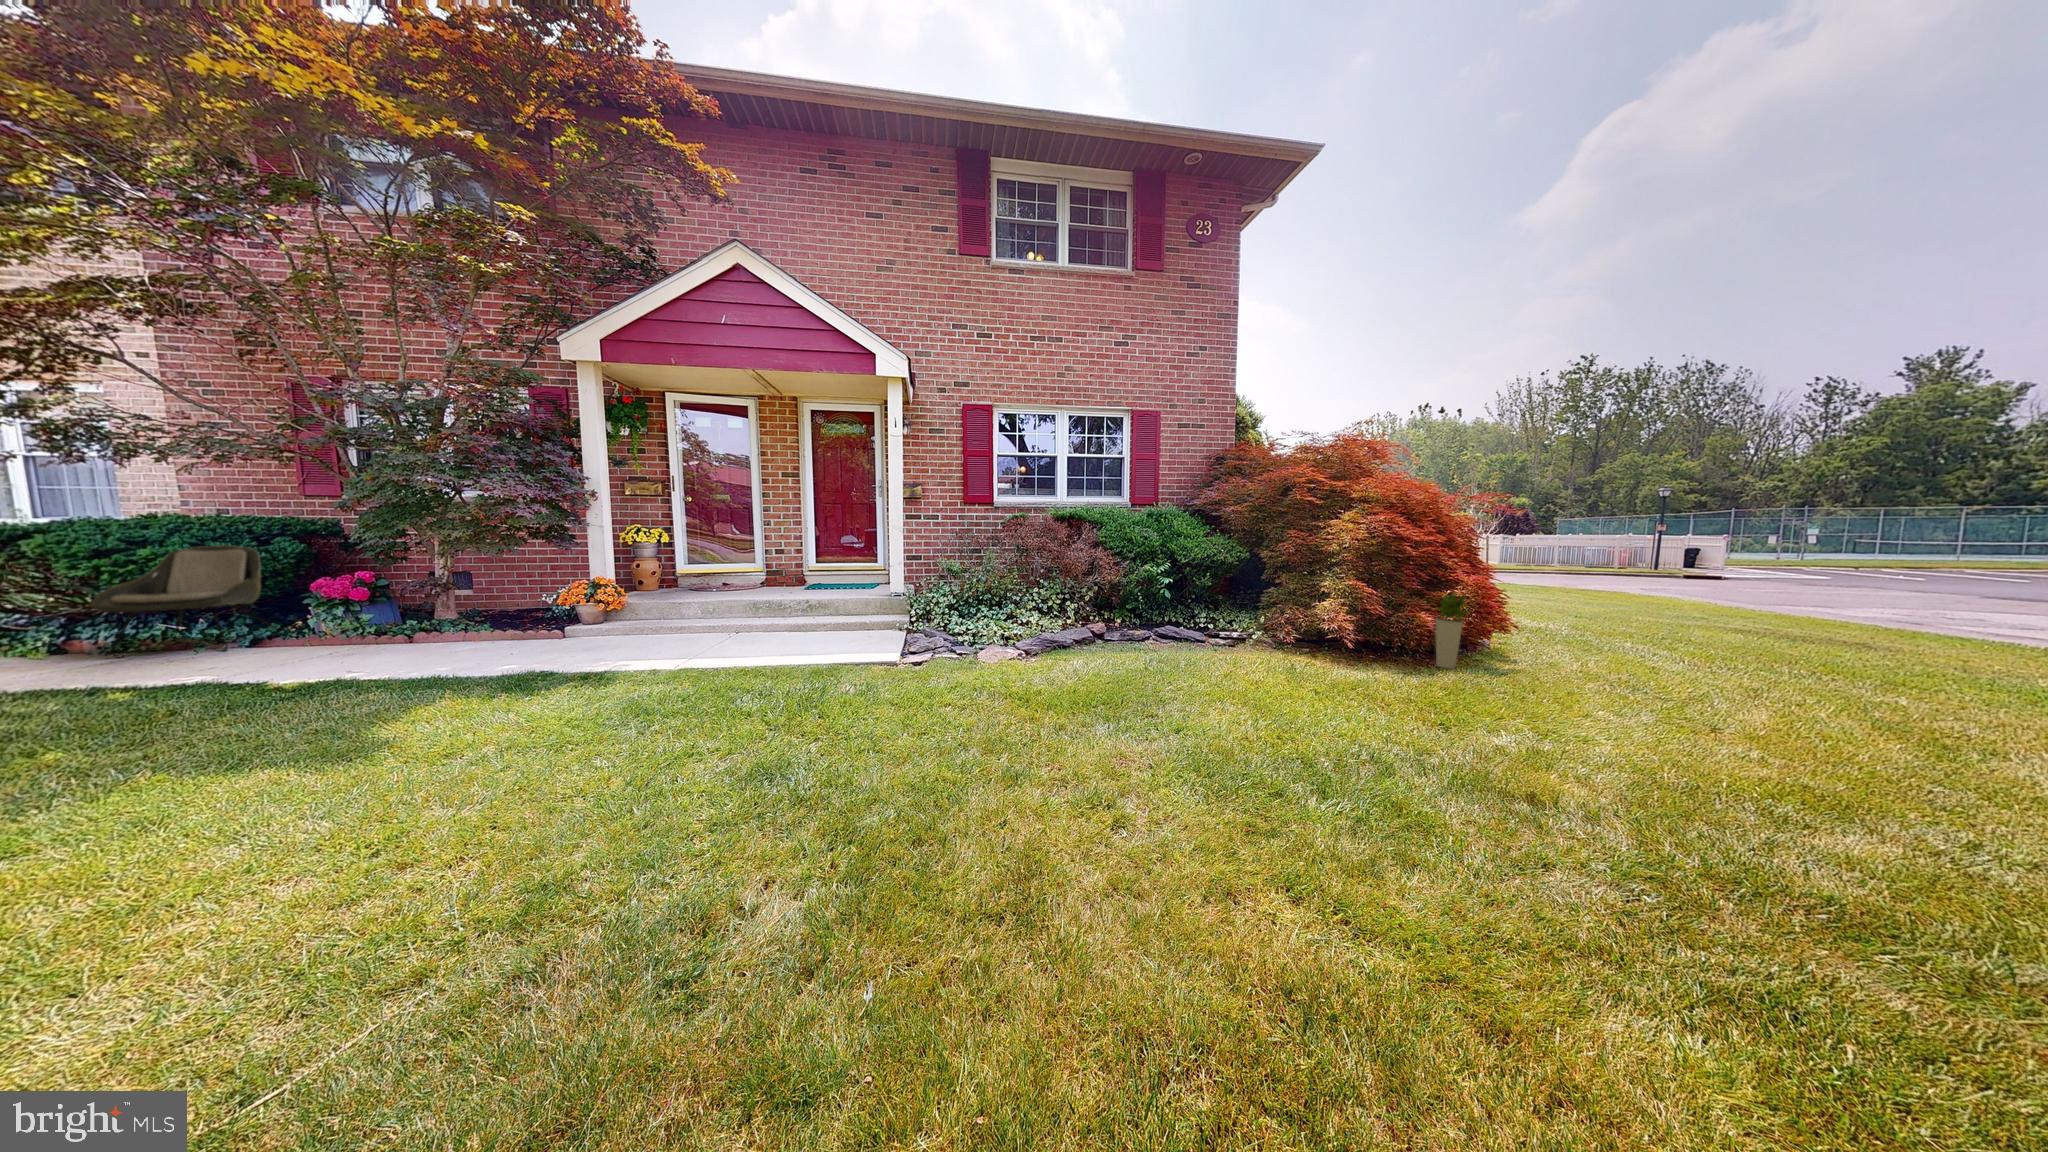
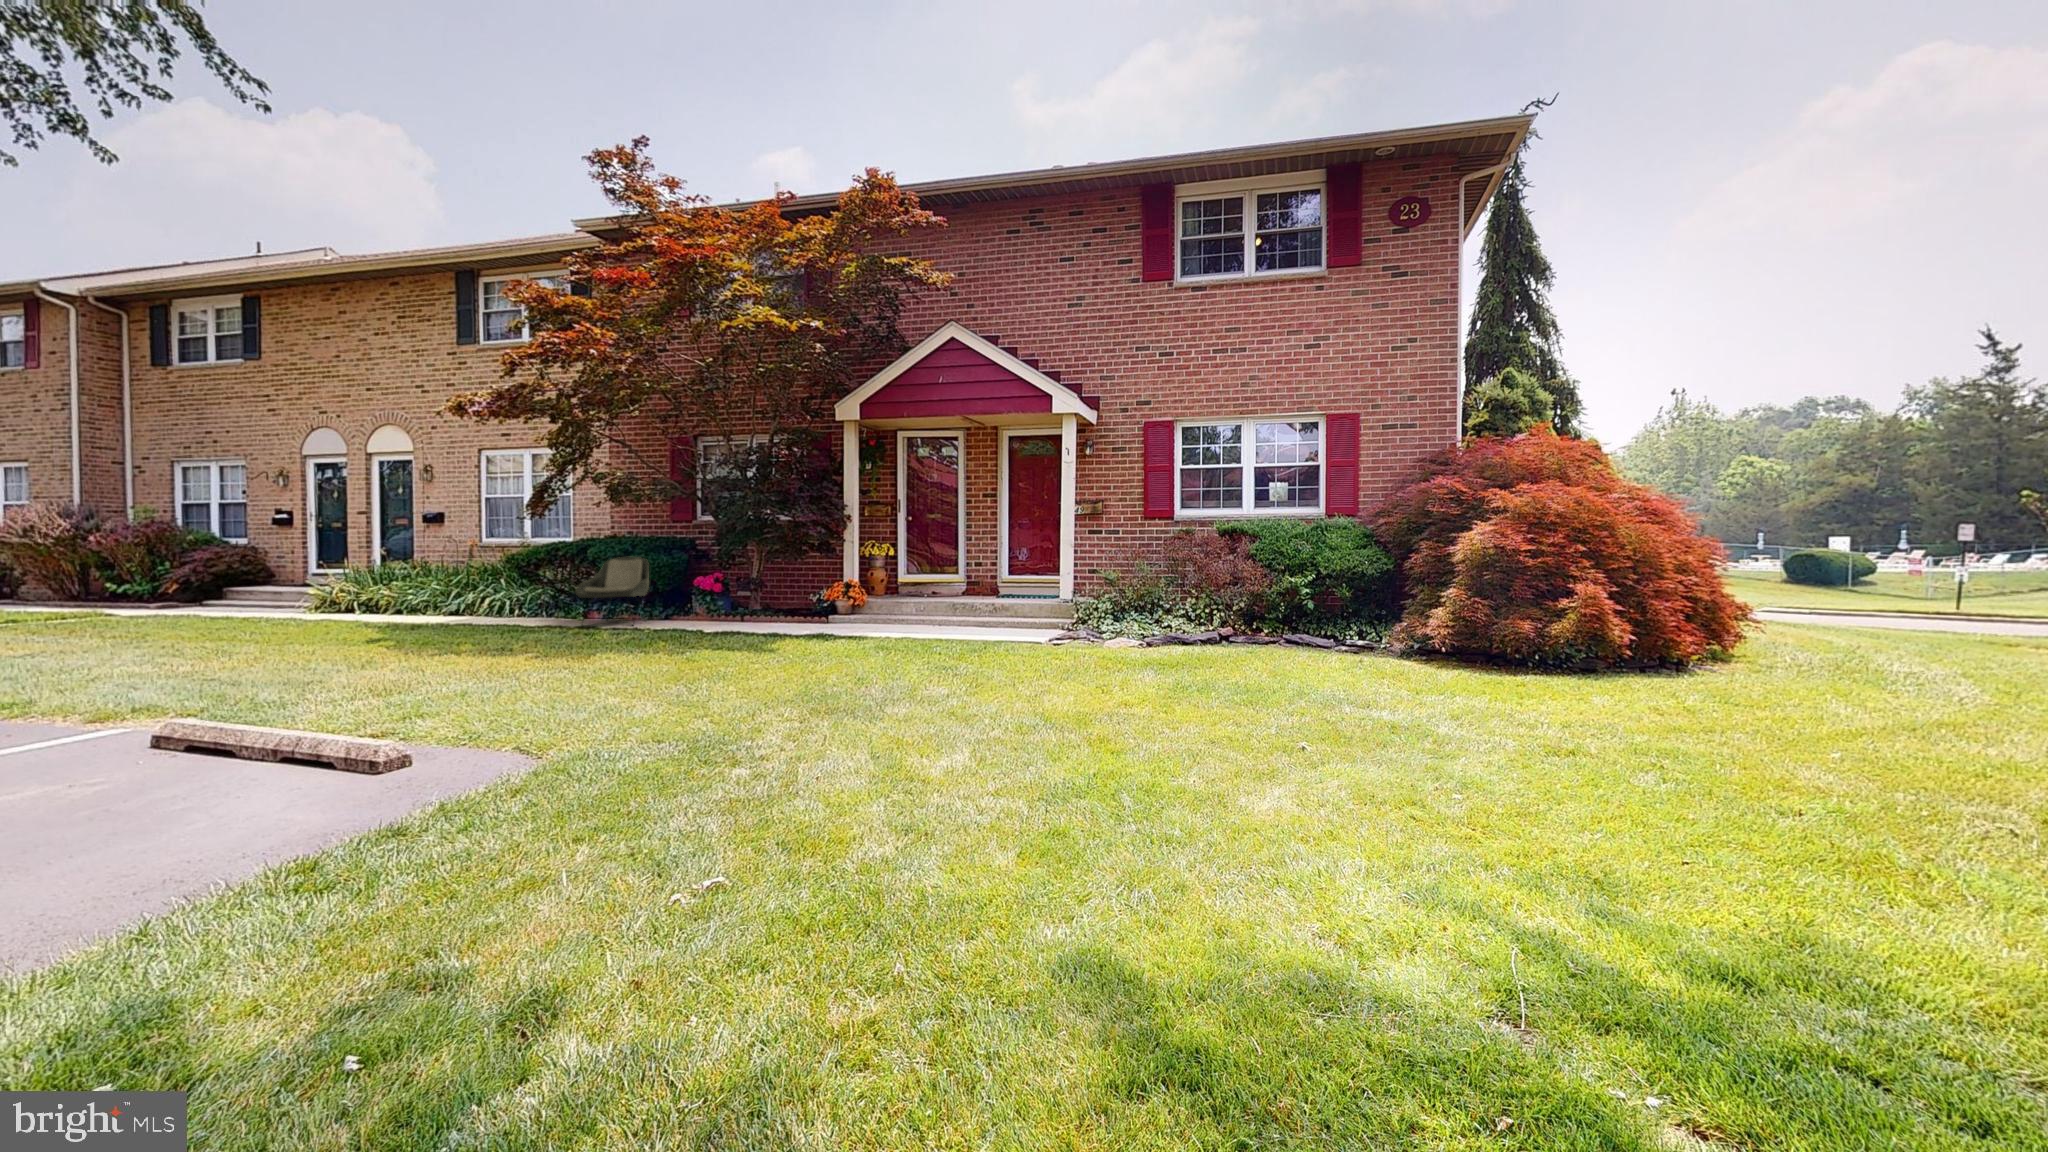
planter: present [1435,593,1467,669] -> none [1591,599,1635,682]

